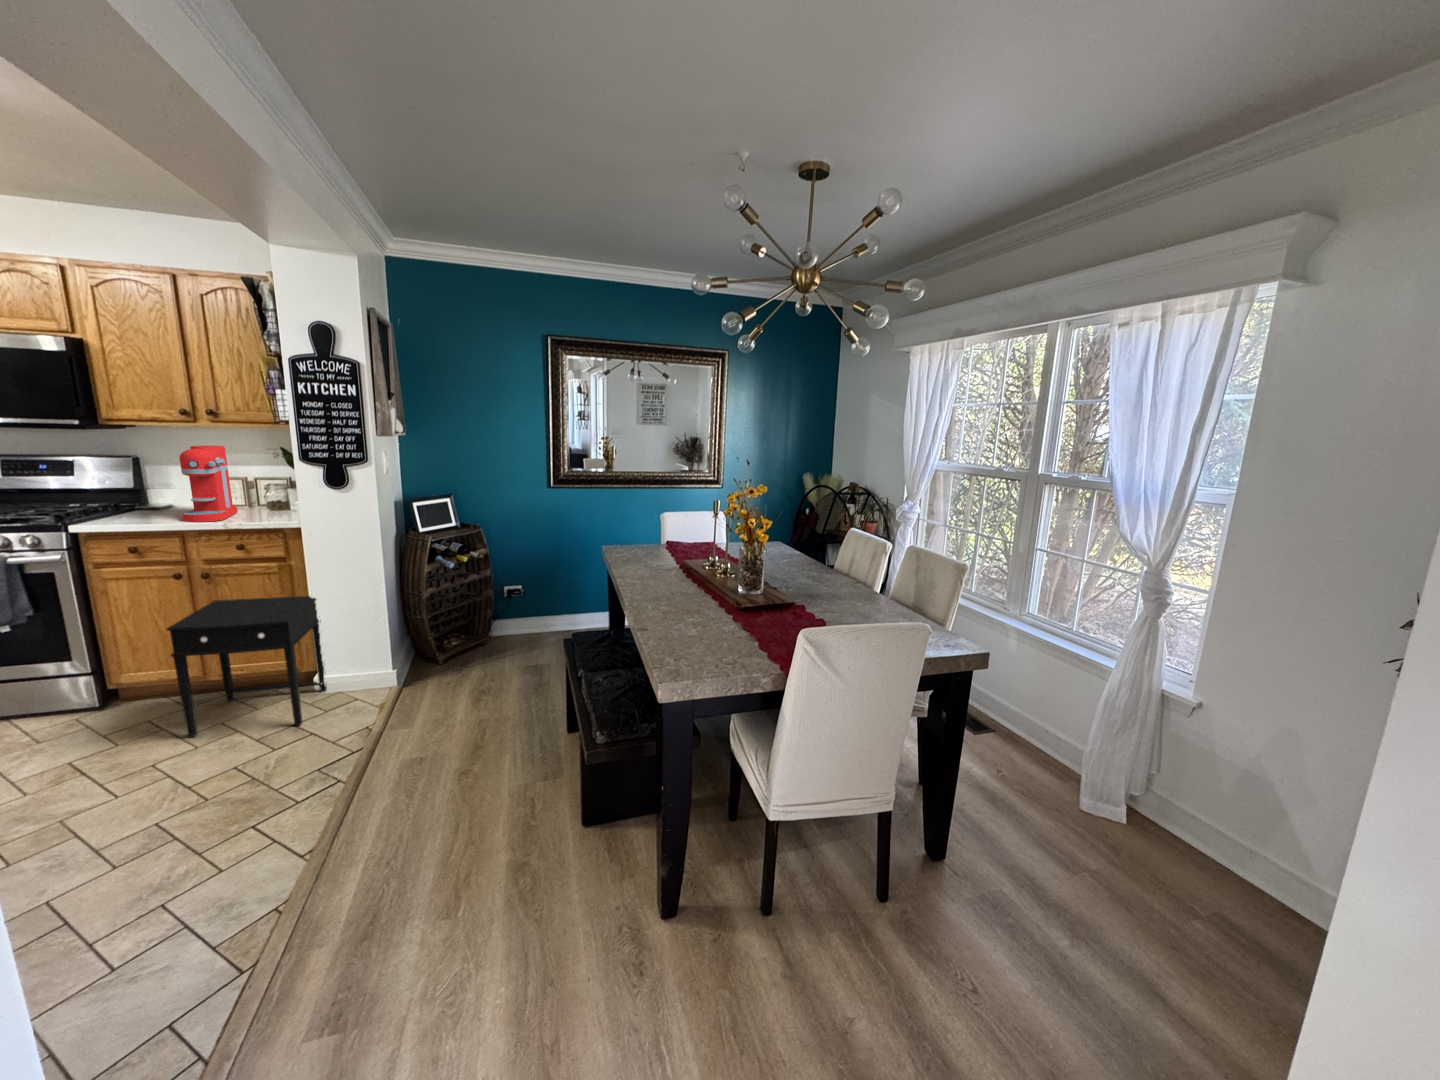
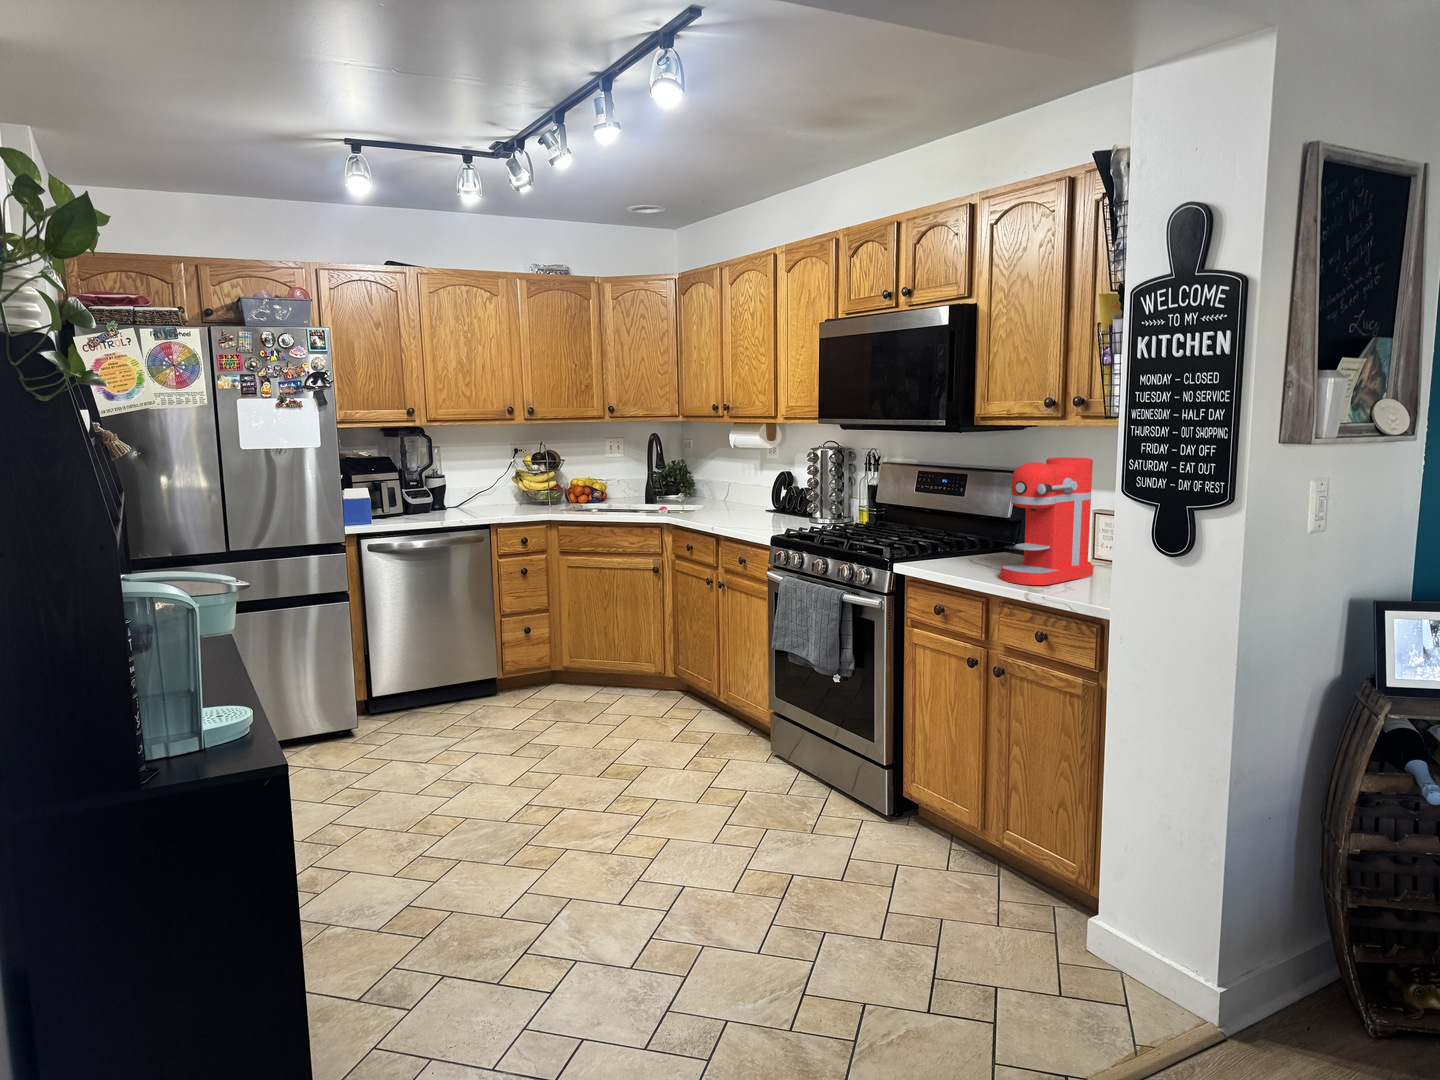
side table: present [167,596,327,737] -> none [891,717,1126,998]

